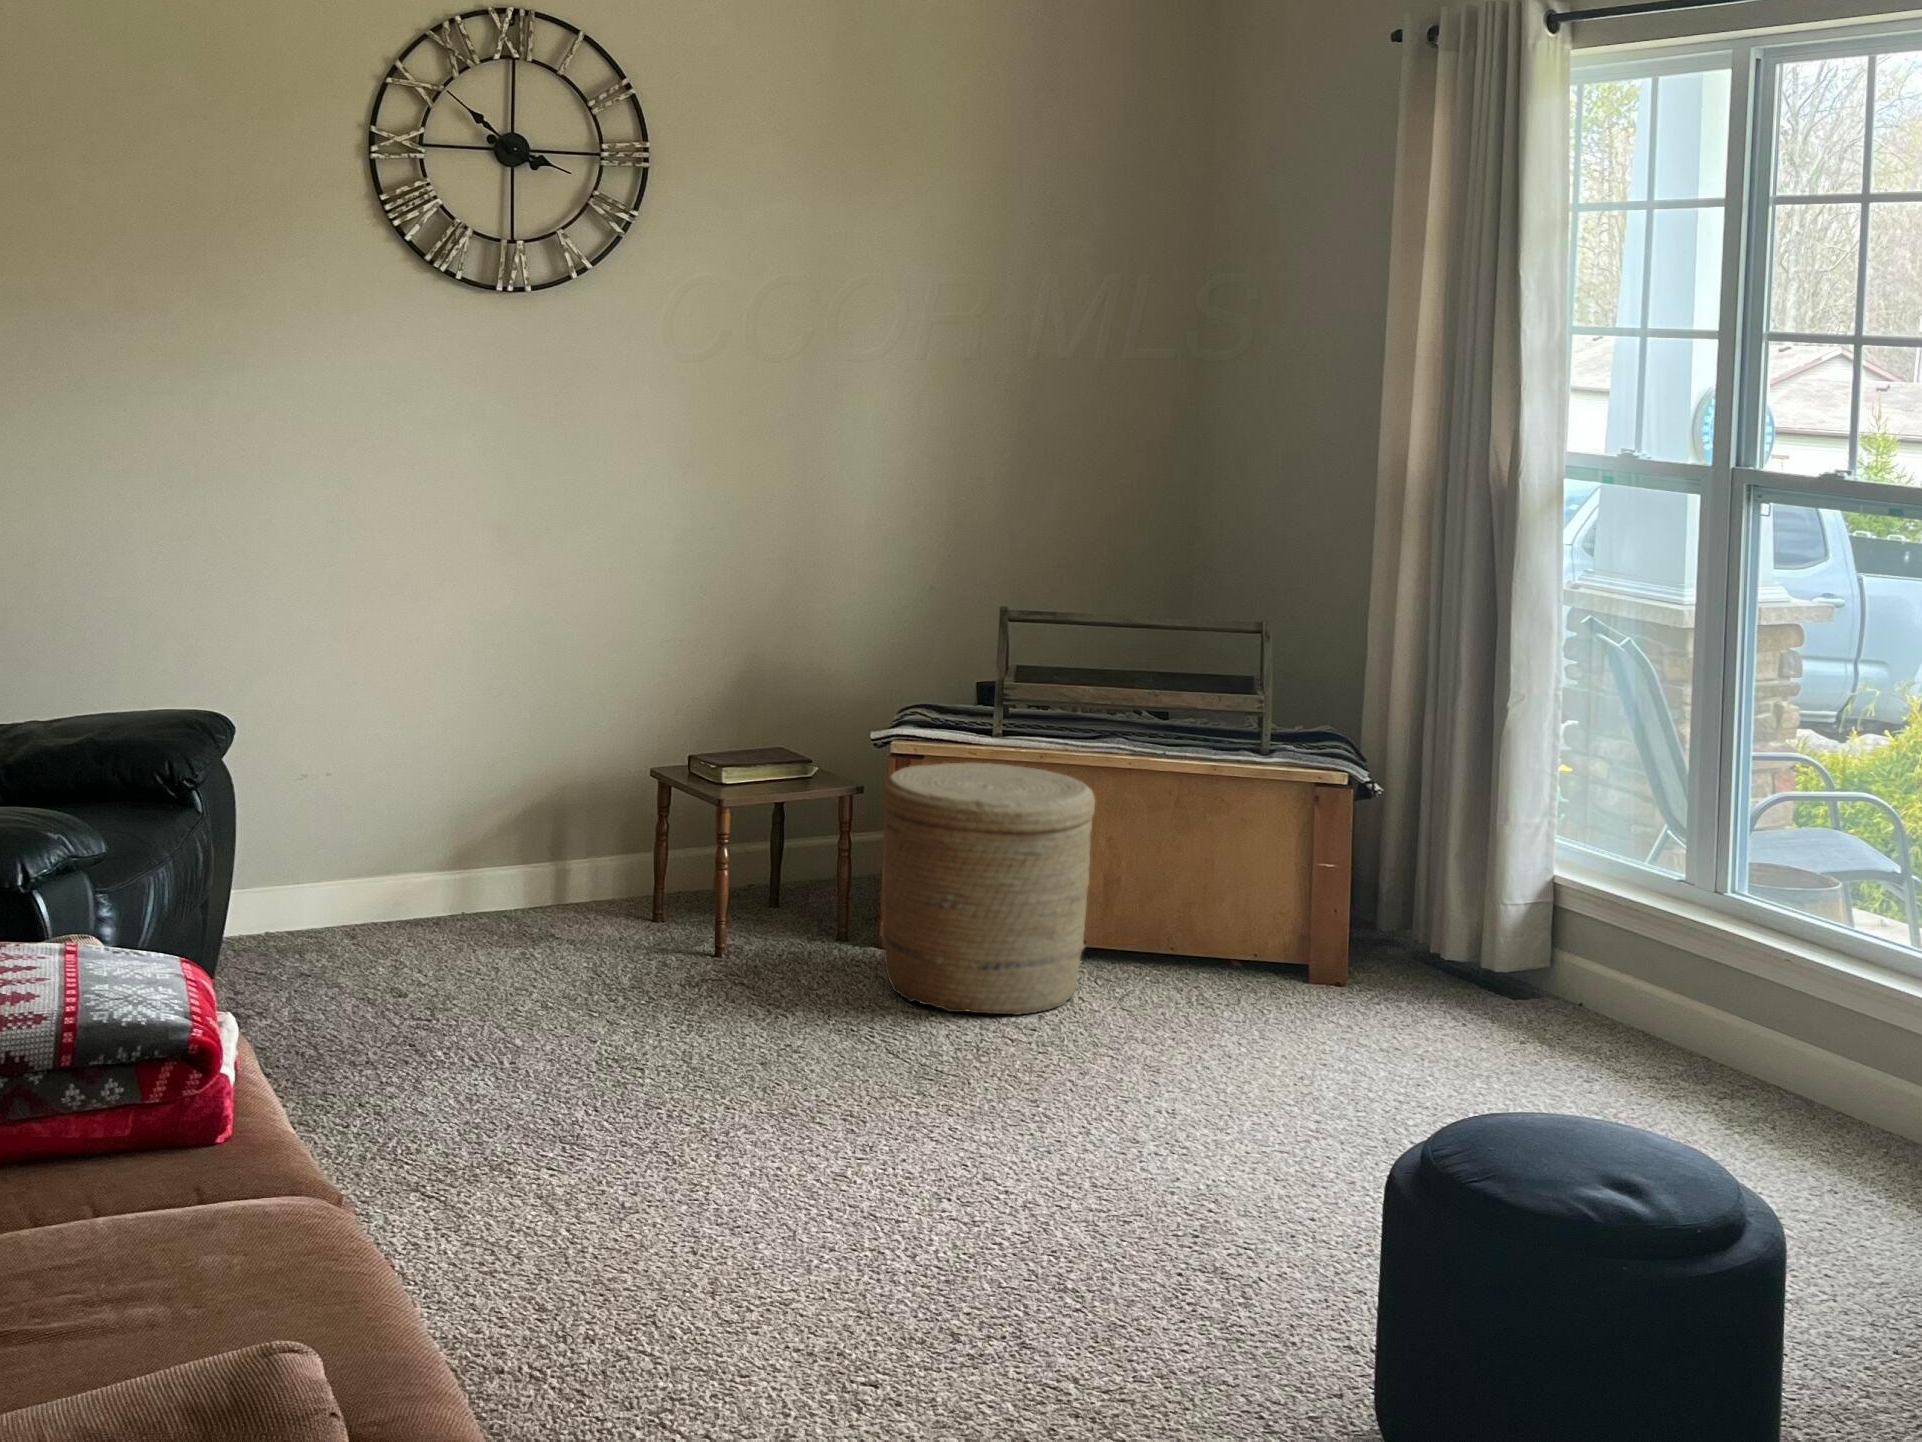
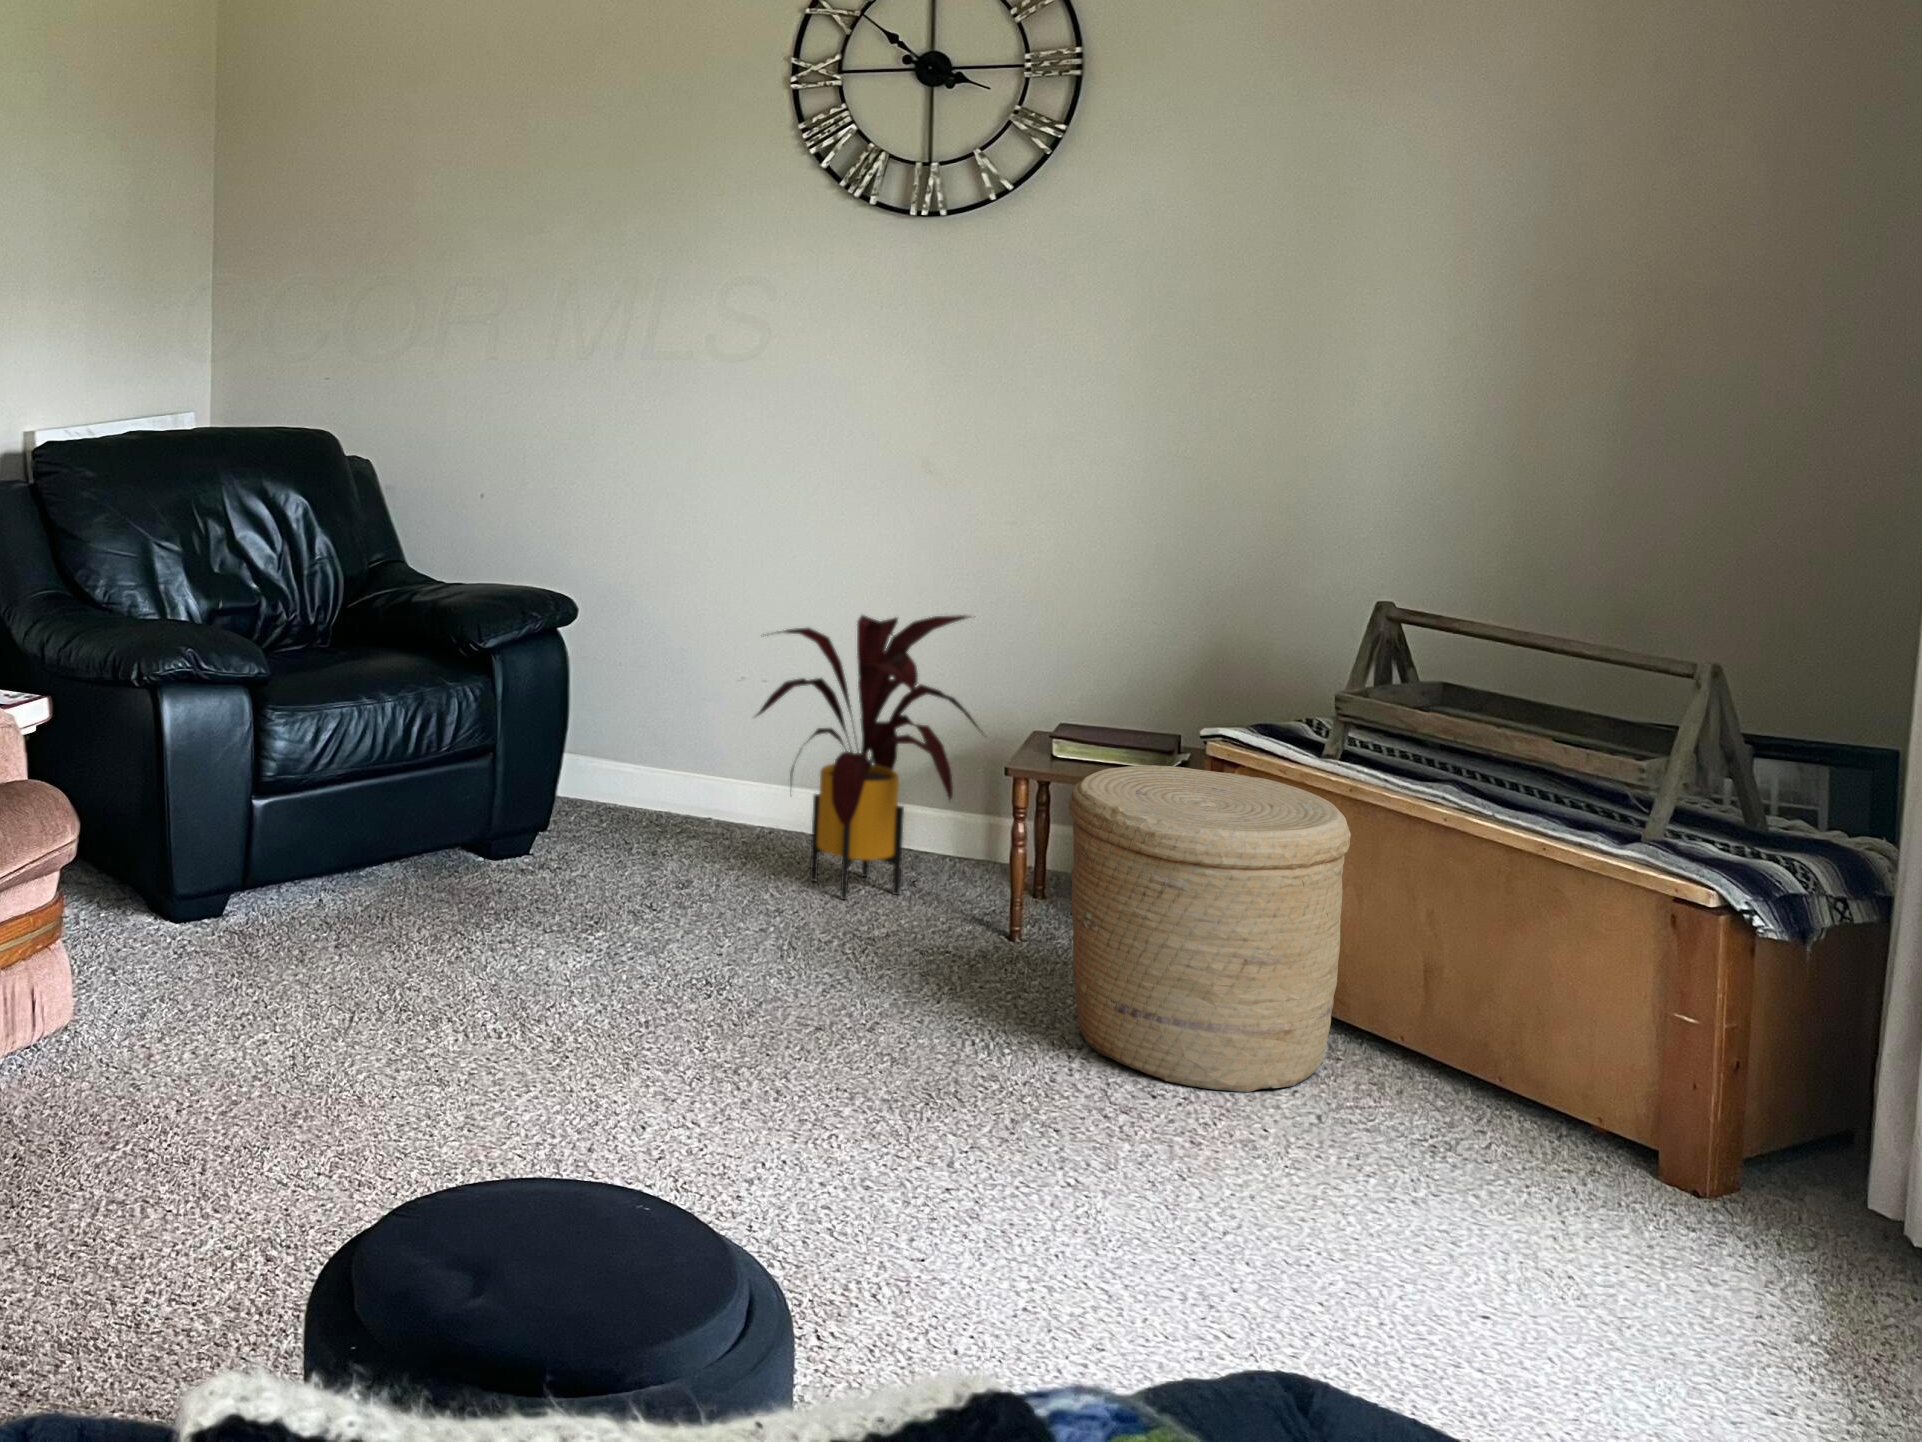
house plant: none [419,672,667,964] -> present [756,615,983,899]

